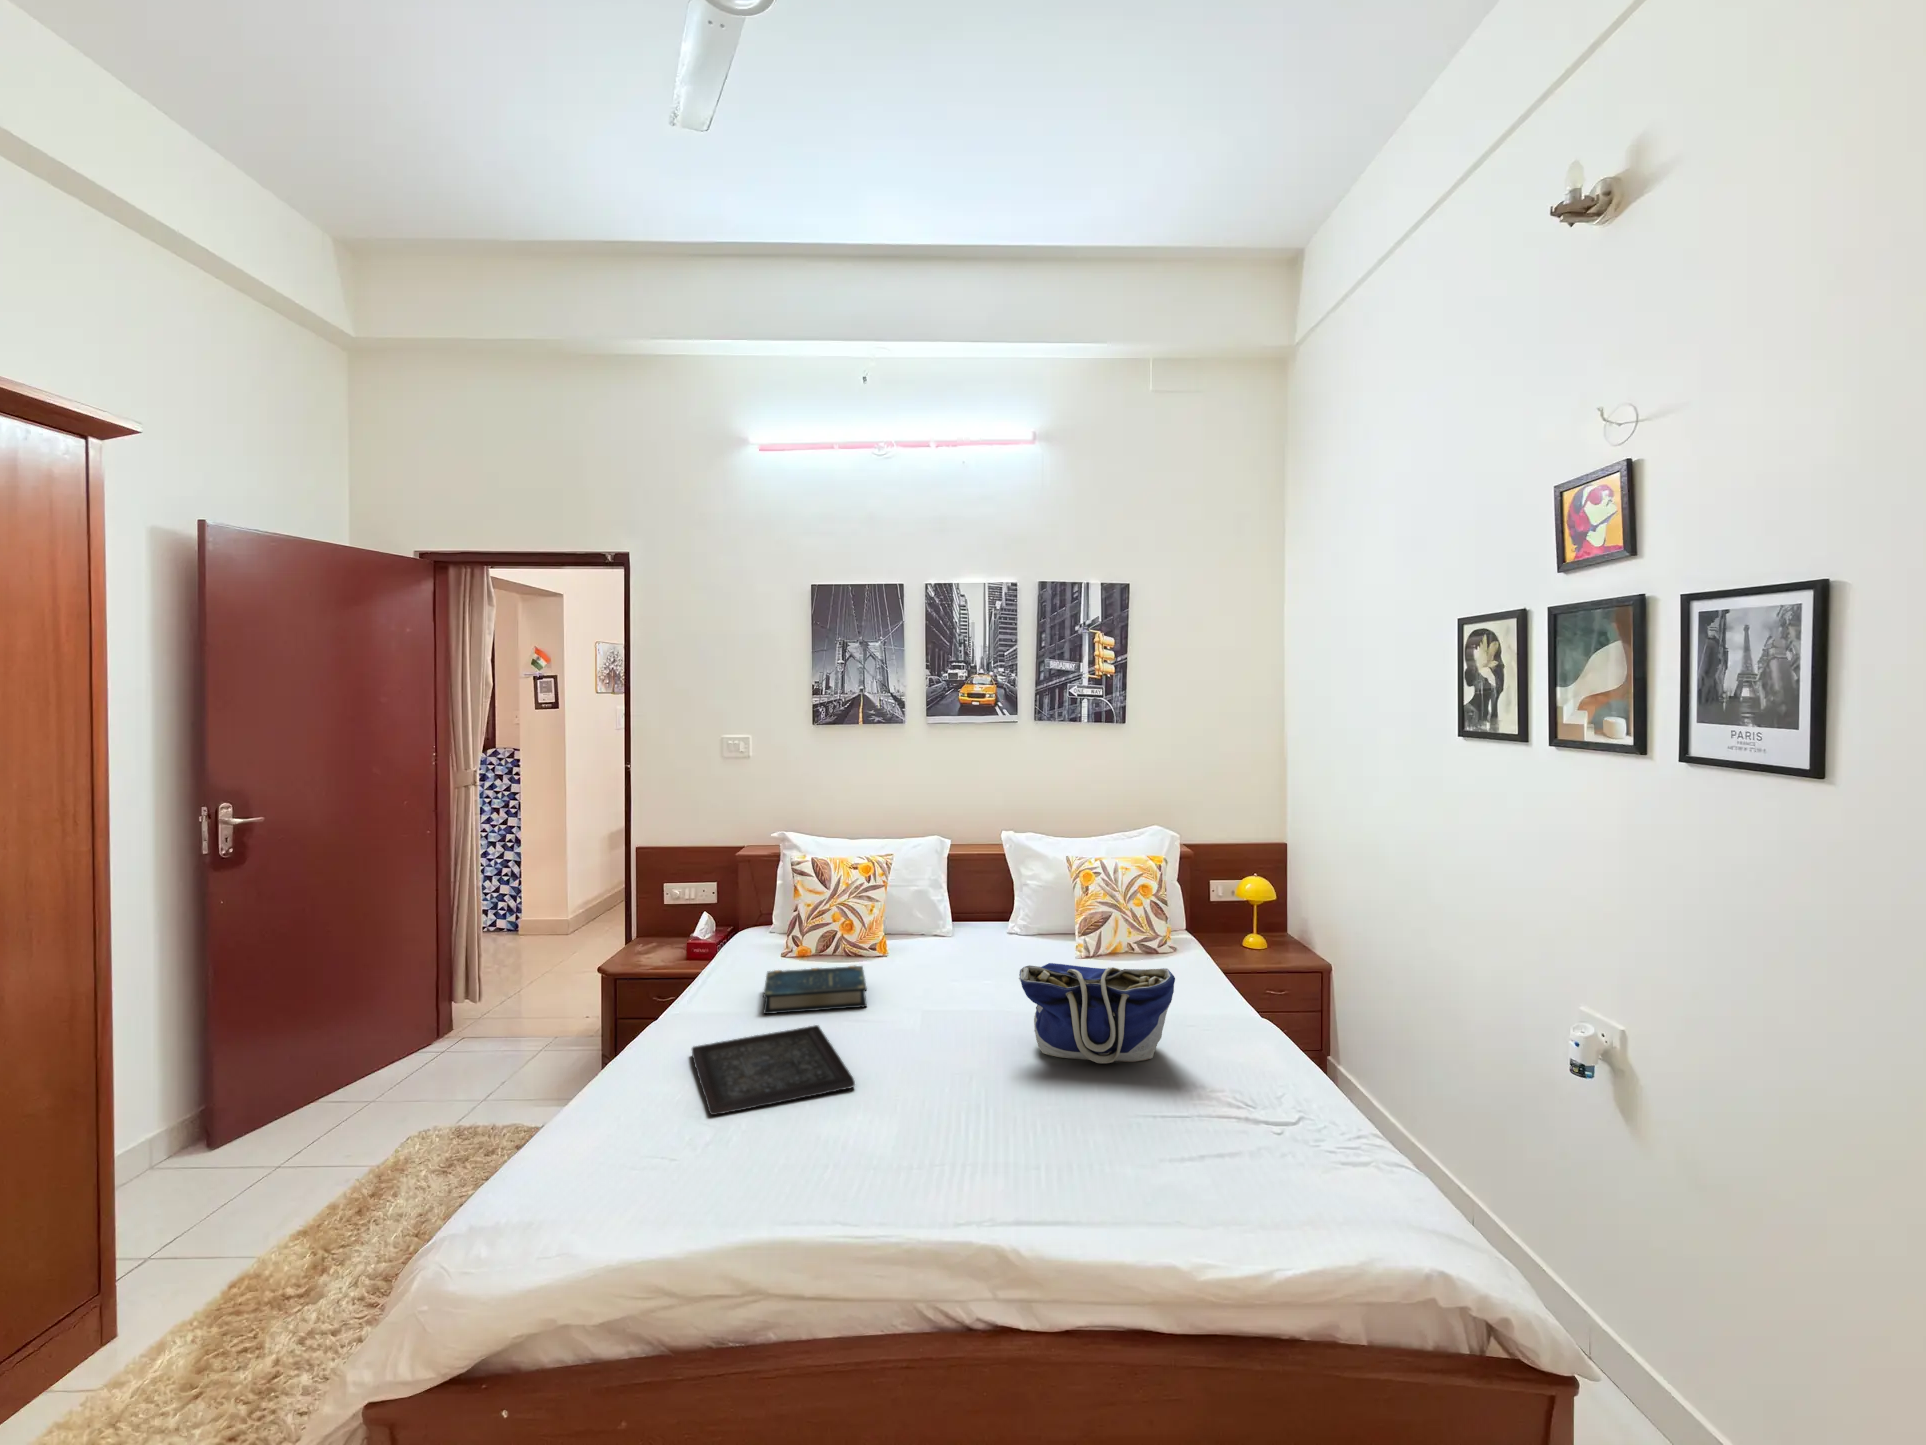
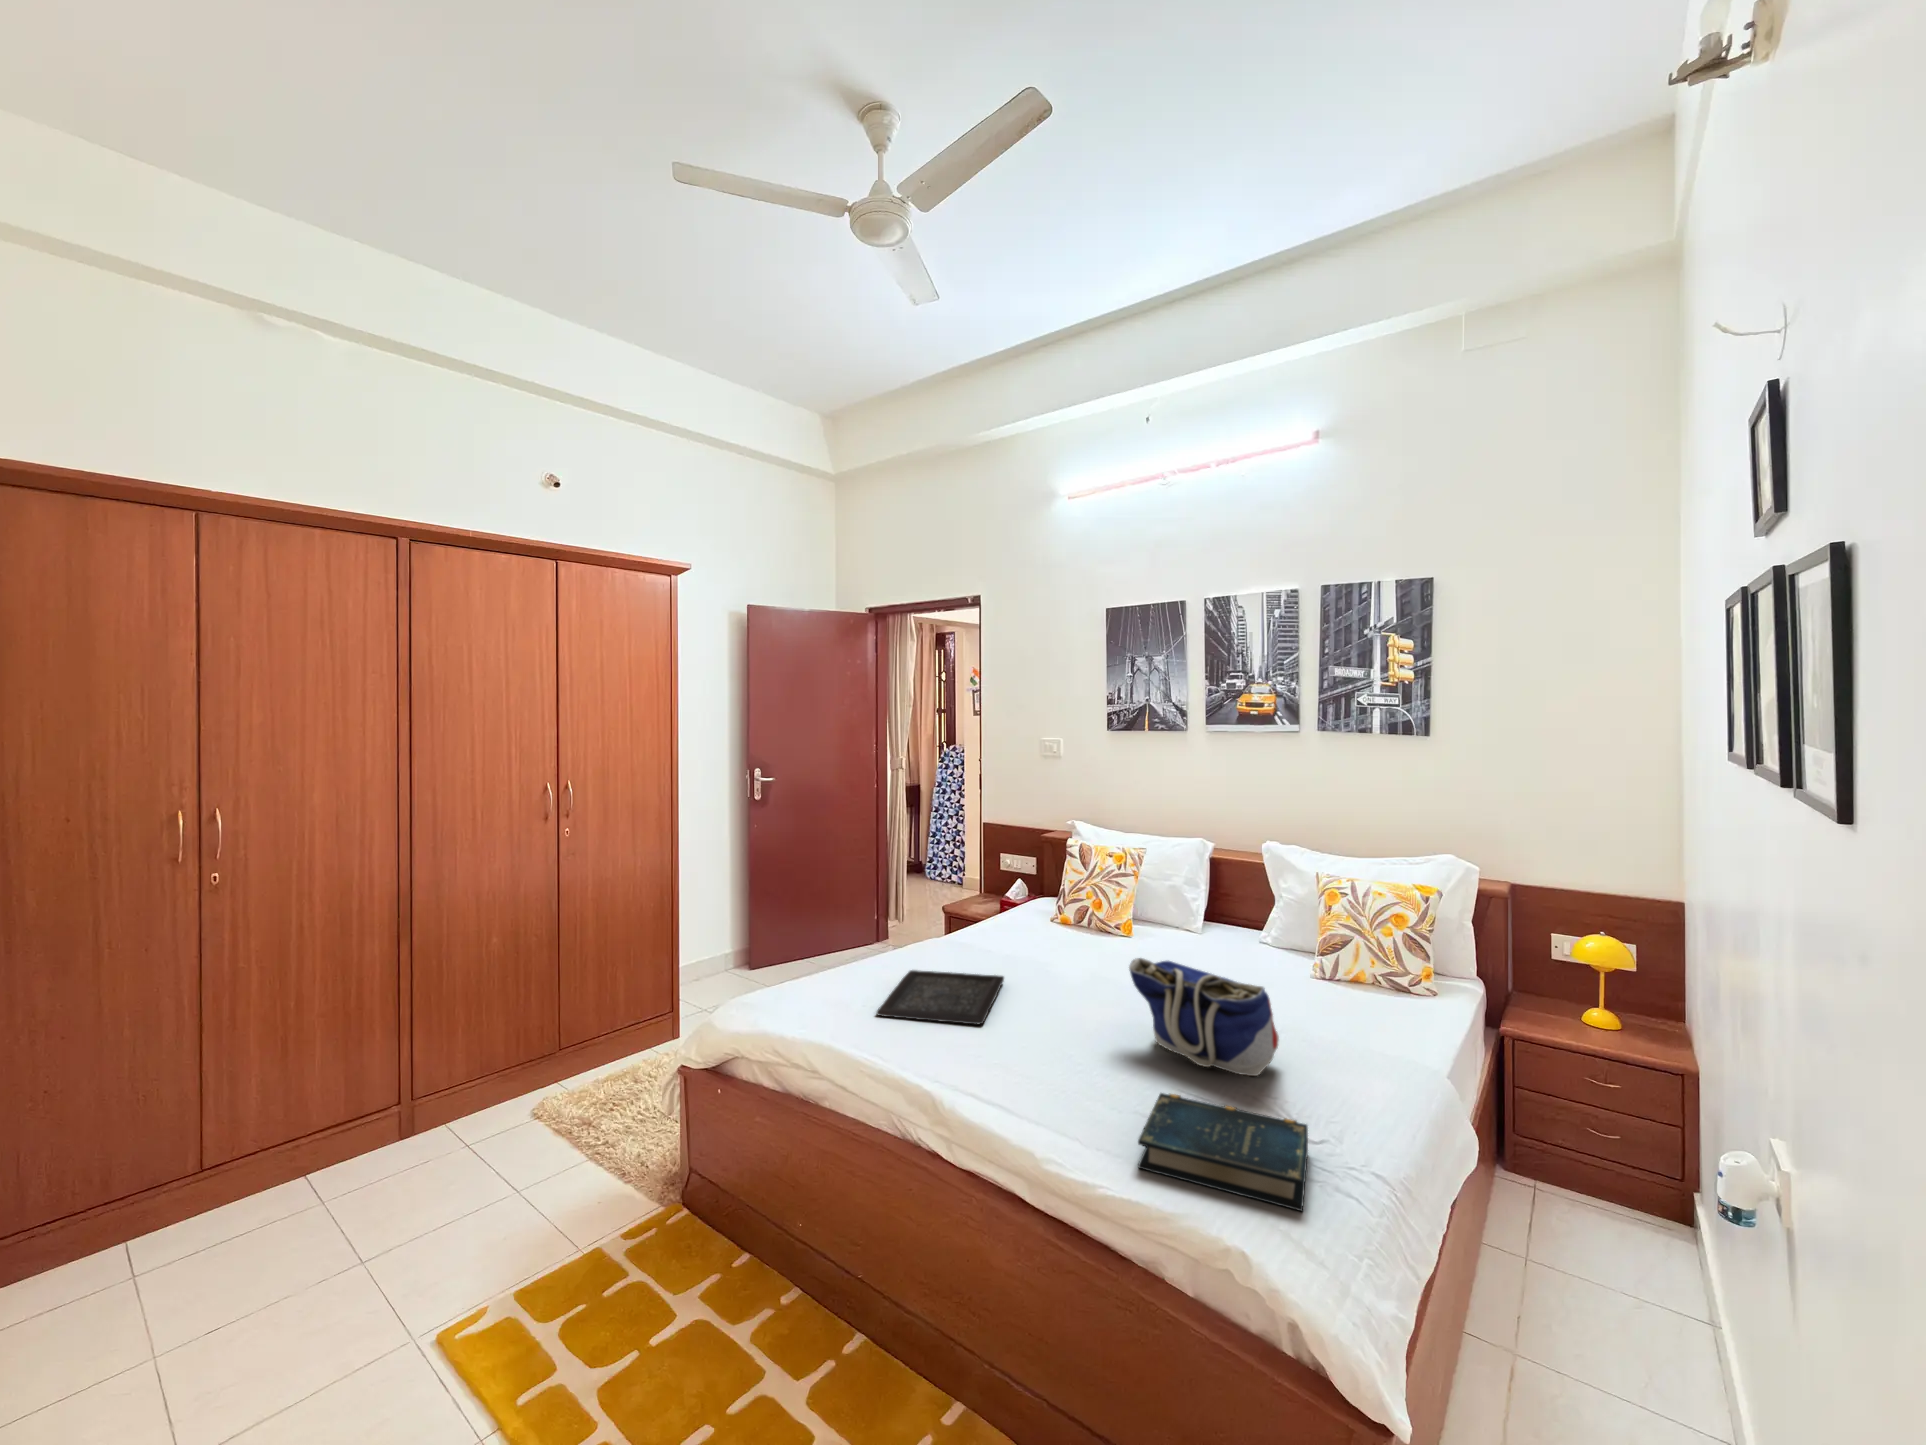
book: present [763,966,867,1014] -> present [1138,1093,1308,1211]

